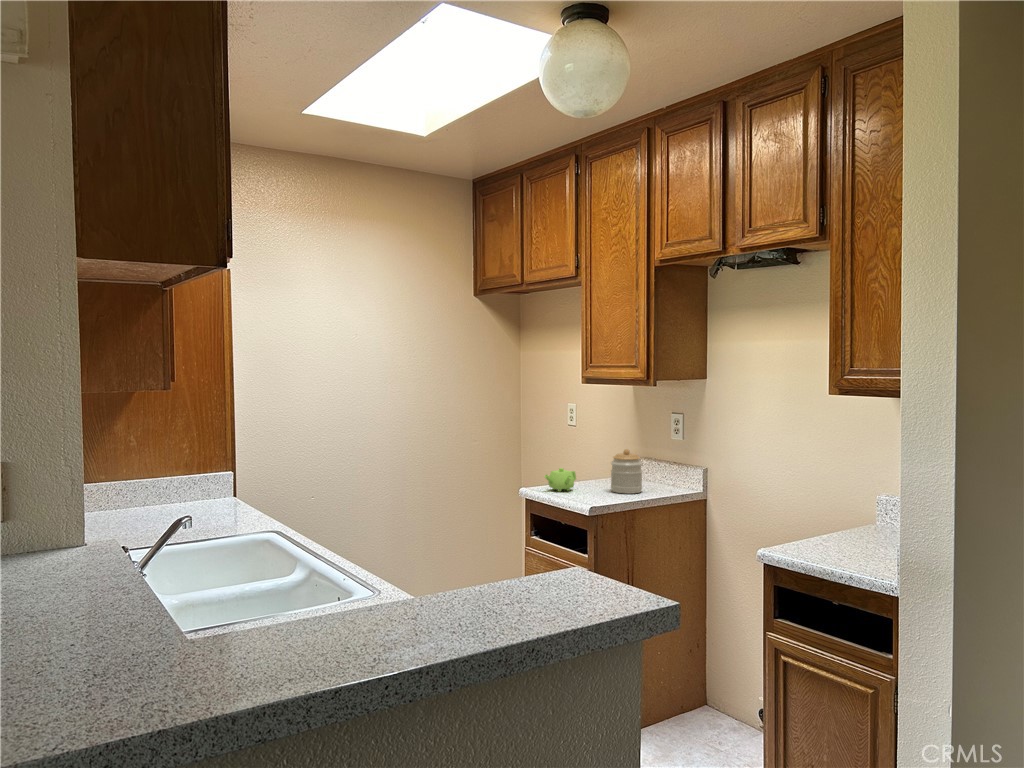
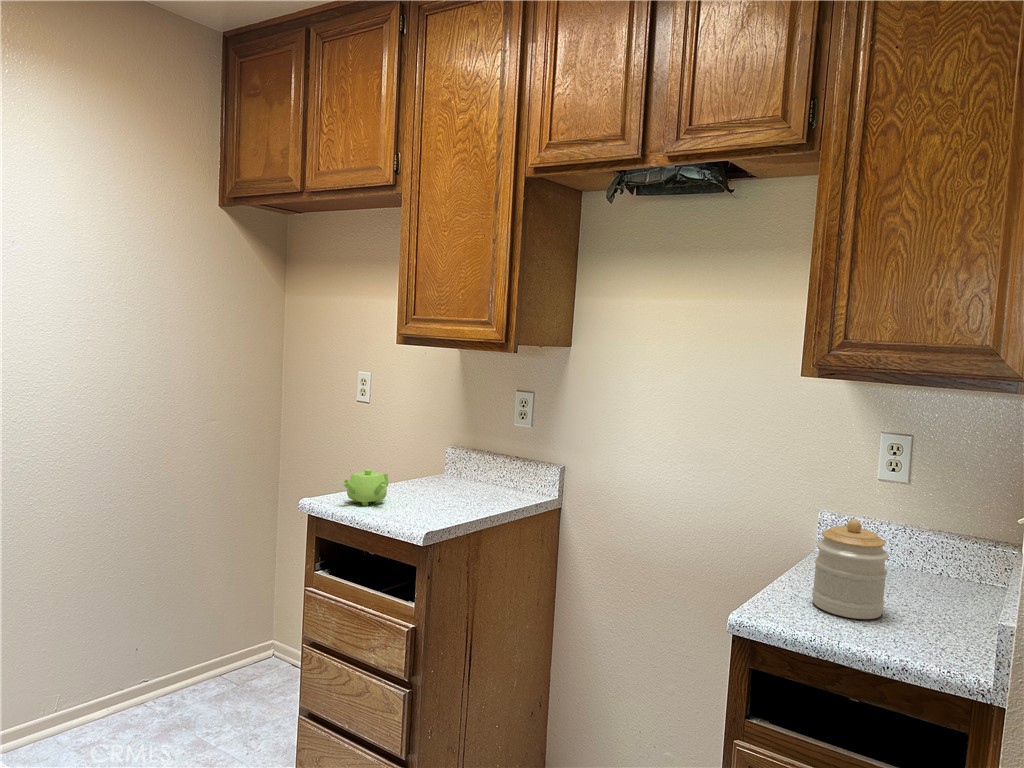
jar: present [611,449,642,494] -> present [812,520,889,619]

